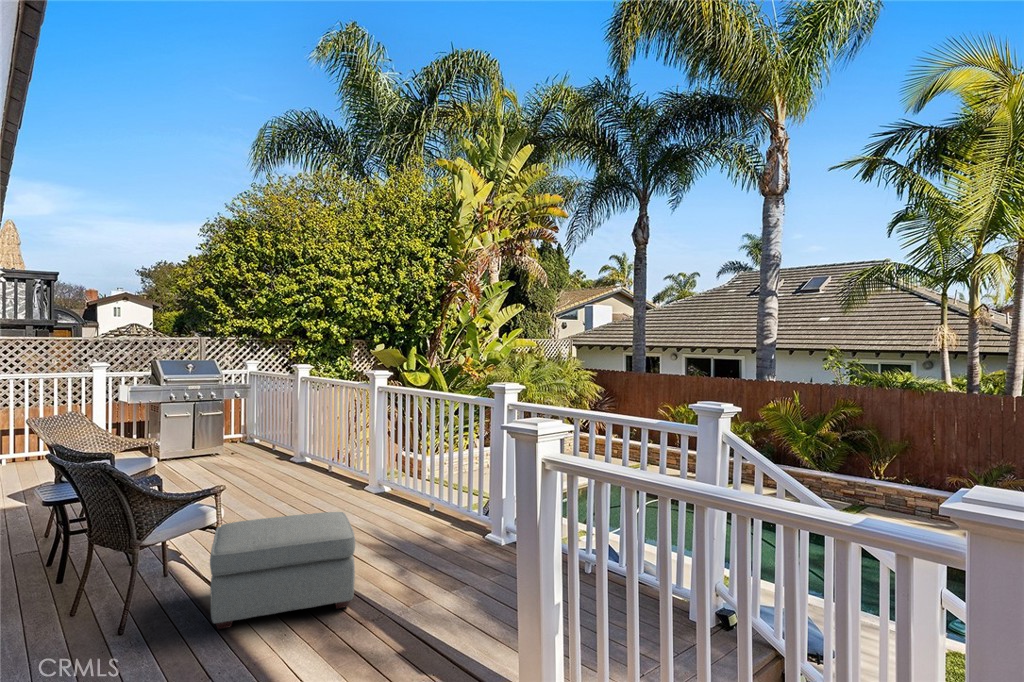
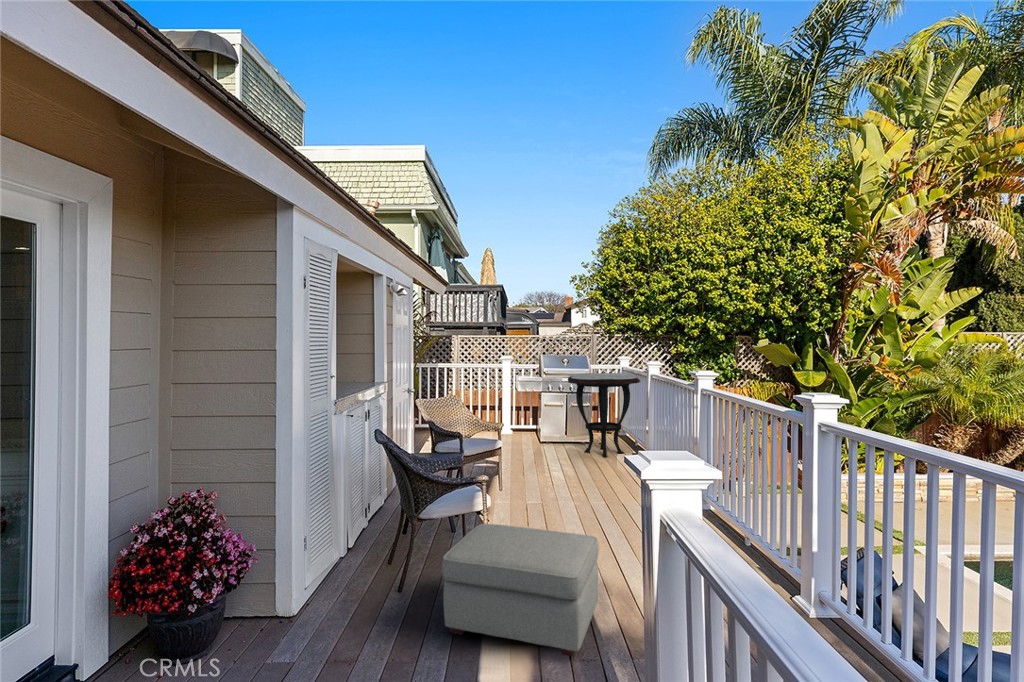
side table: none [206,378,293,466] -> present [568,373,640,457]

